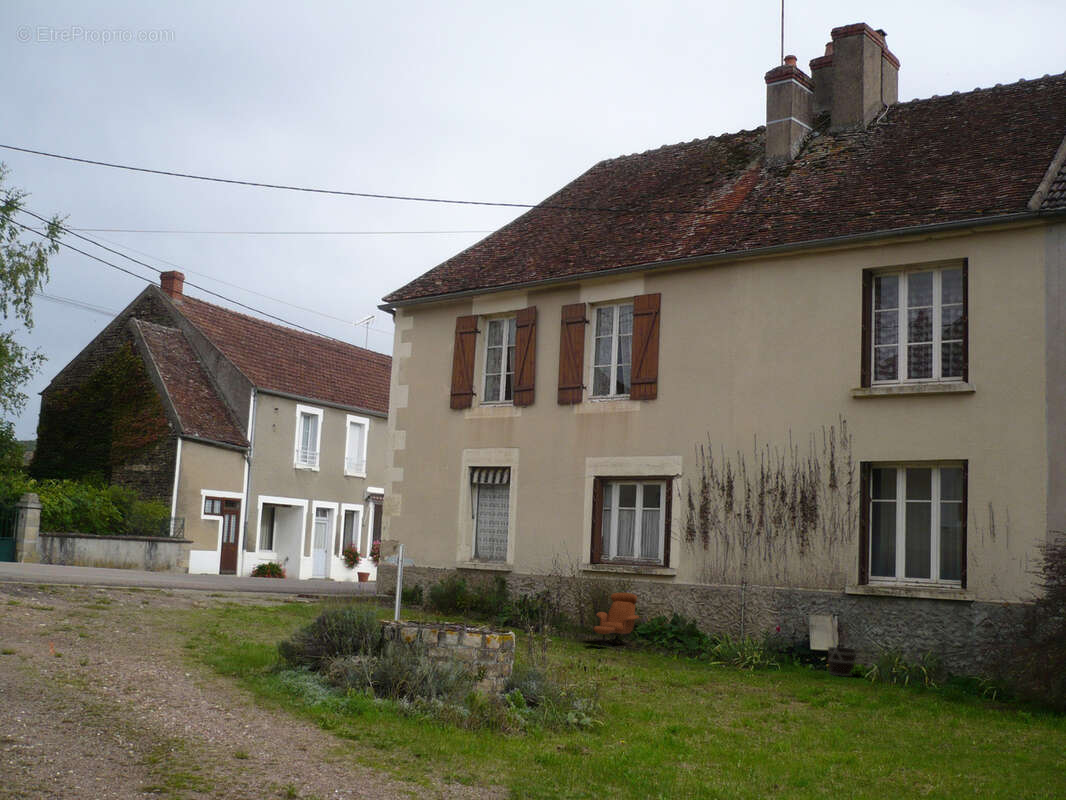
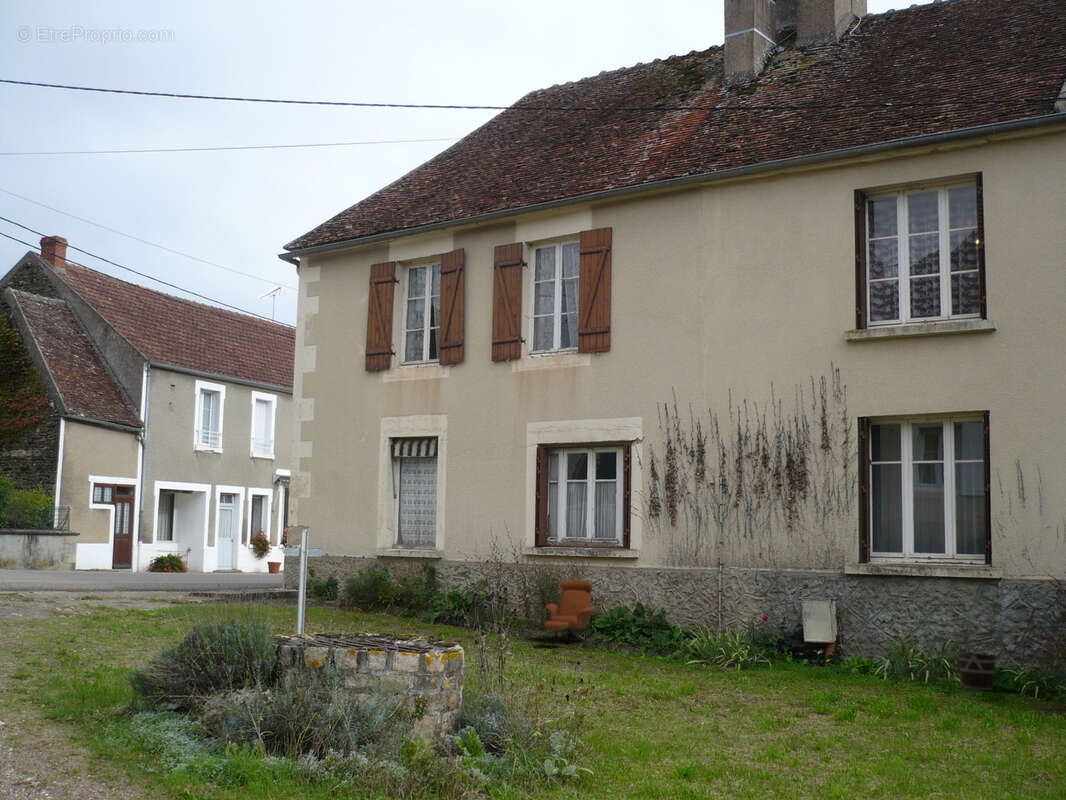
bucket: present [828,647,856,676] -> present [958,652,996,690]

